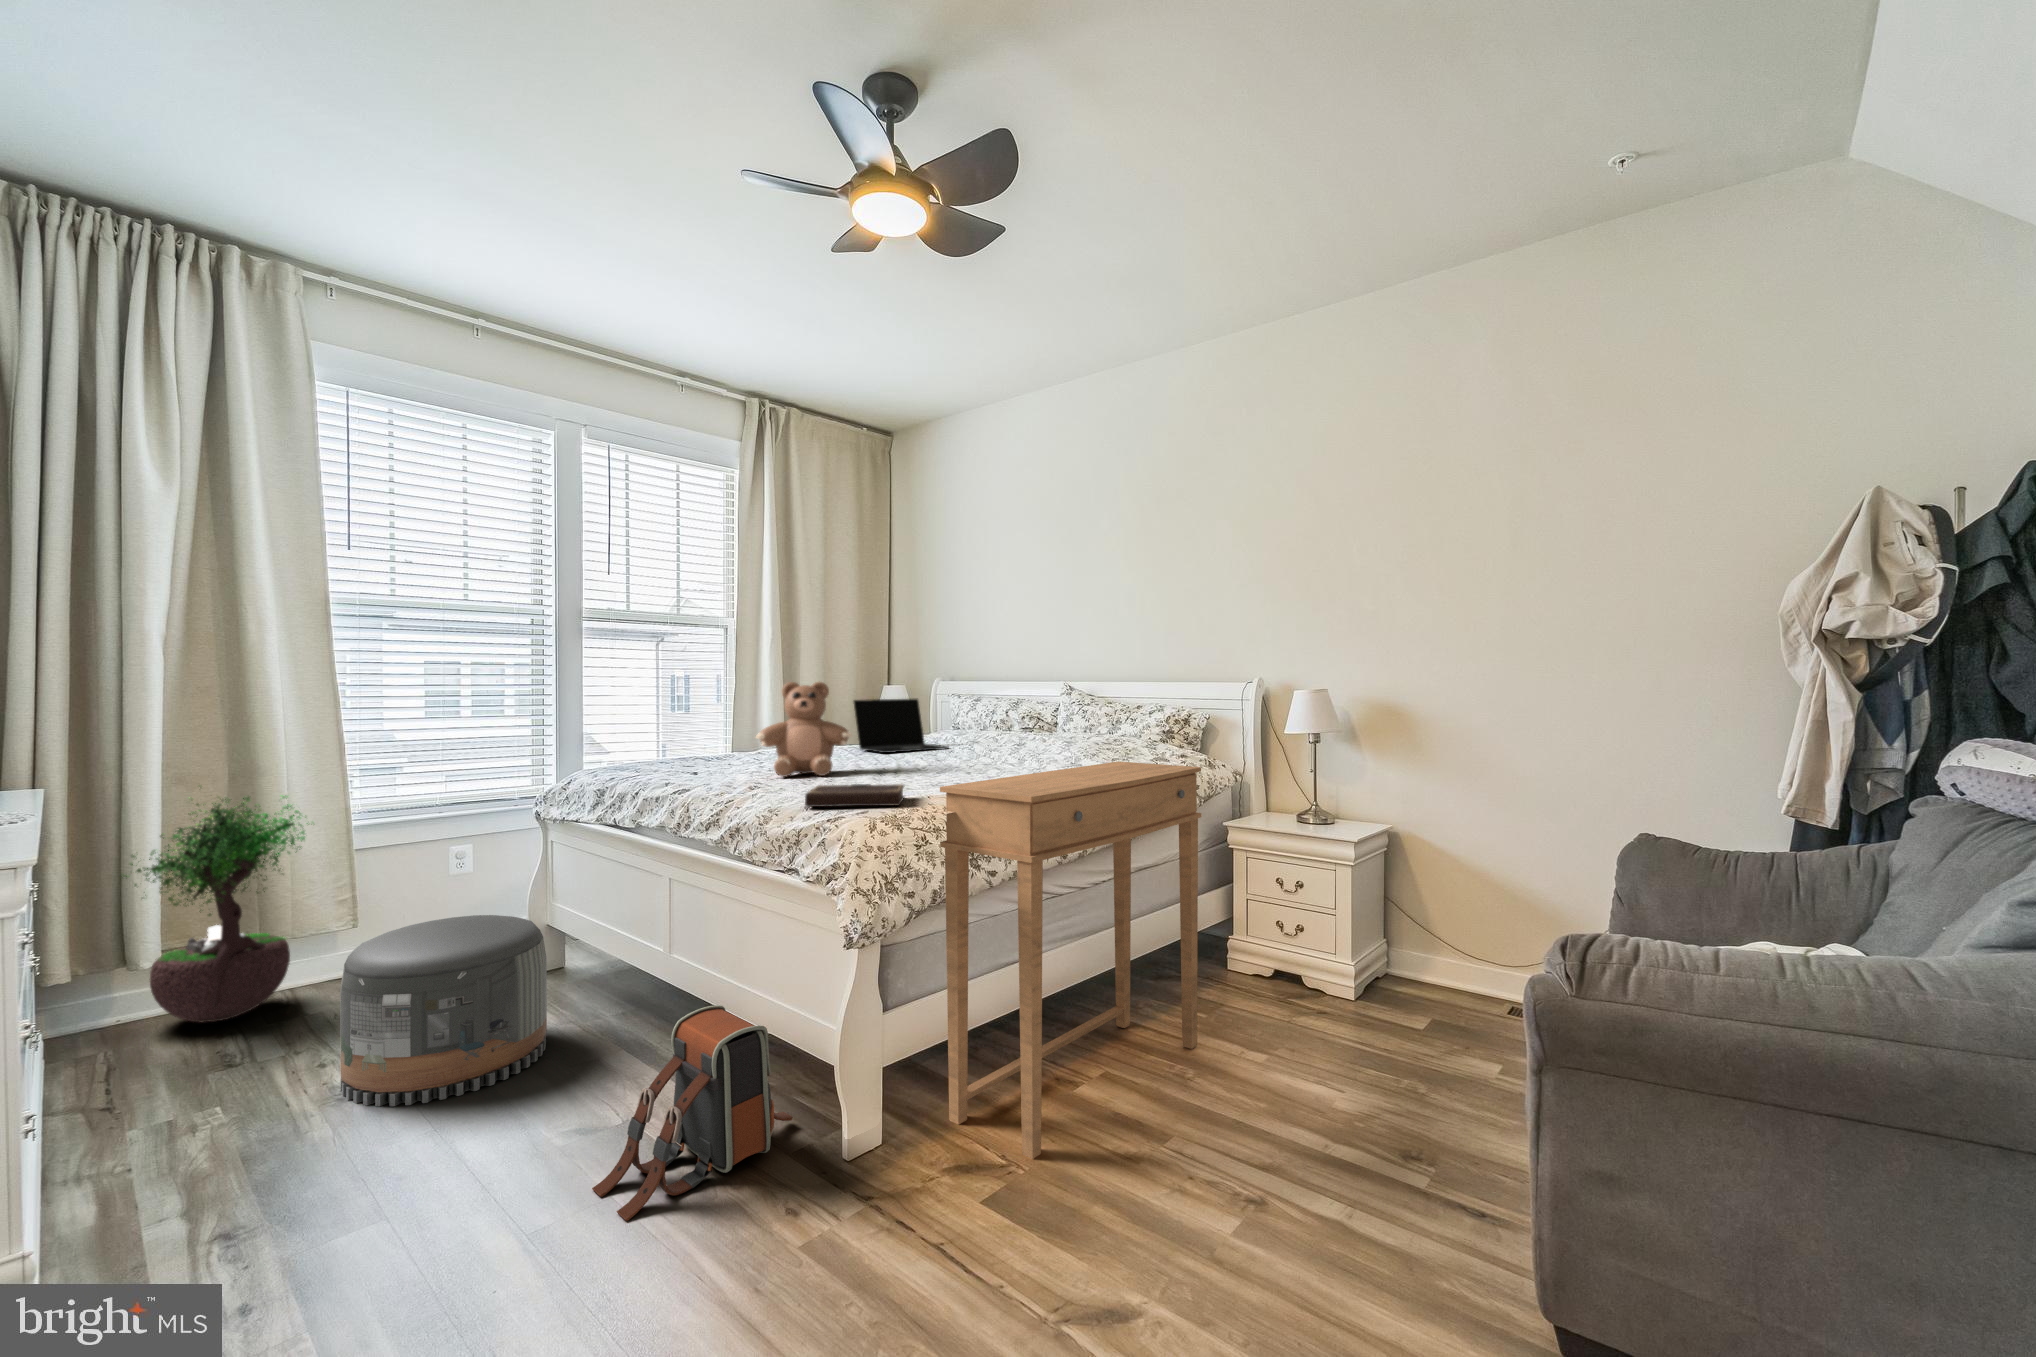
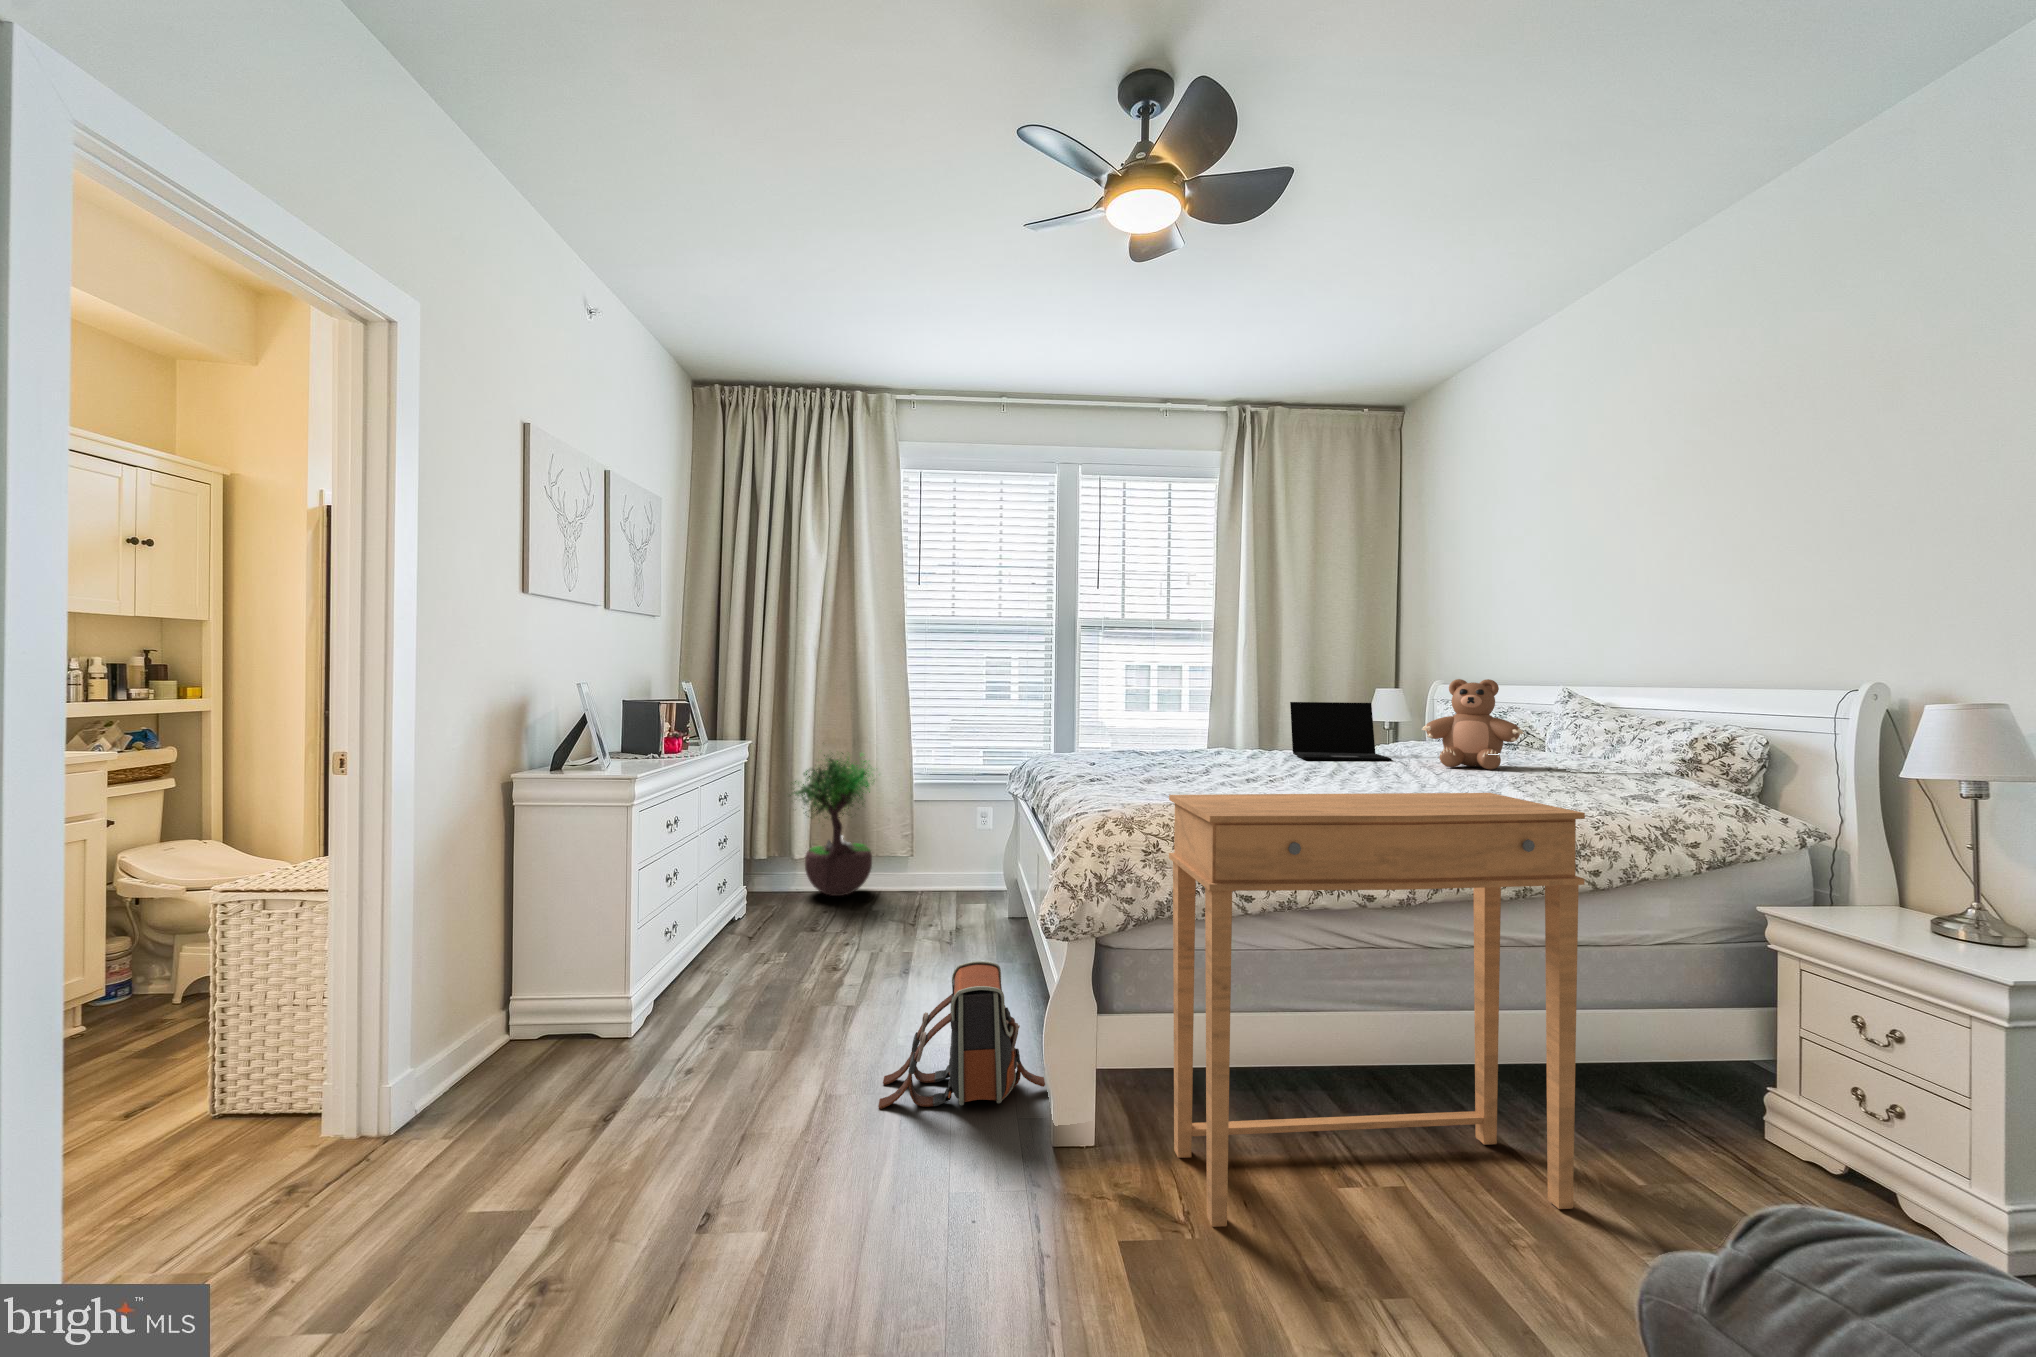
teddy bear: present [756,682,852,777] -> present [1422,679,1524,770]
notebook: present [805,784,904,807] -> none [1072,782,1181,810]
pouf: present [340,915,547,1106] -> none [839,853,965,982]

